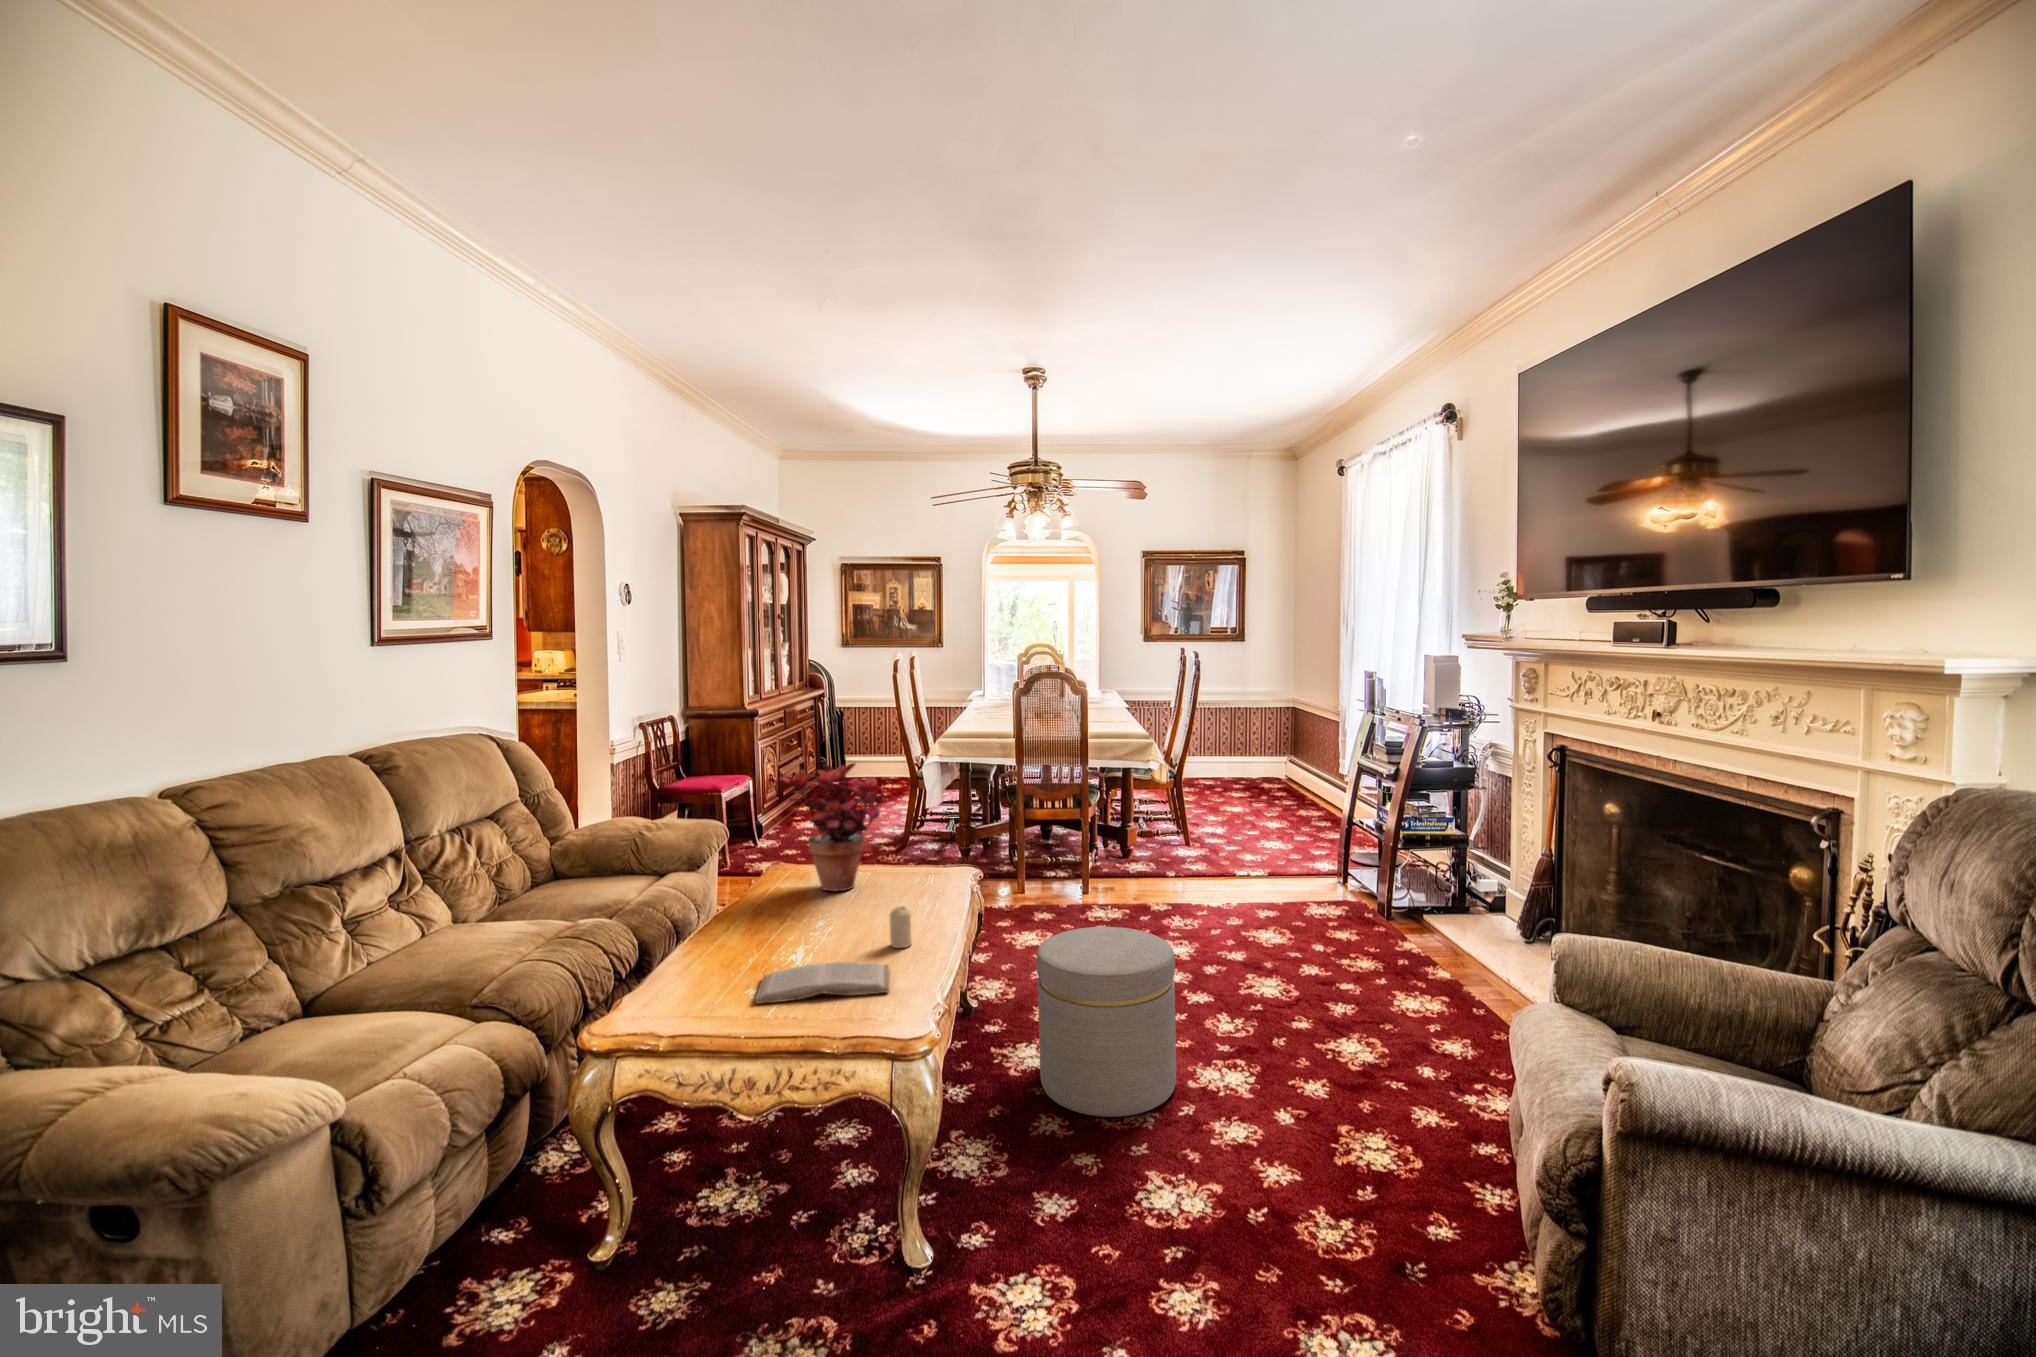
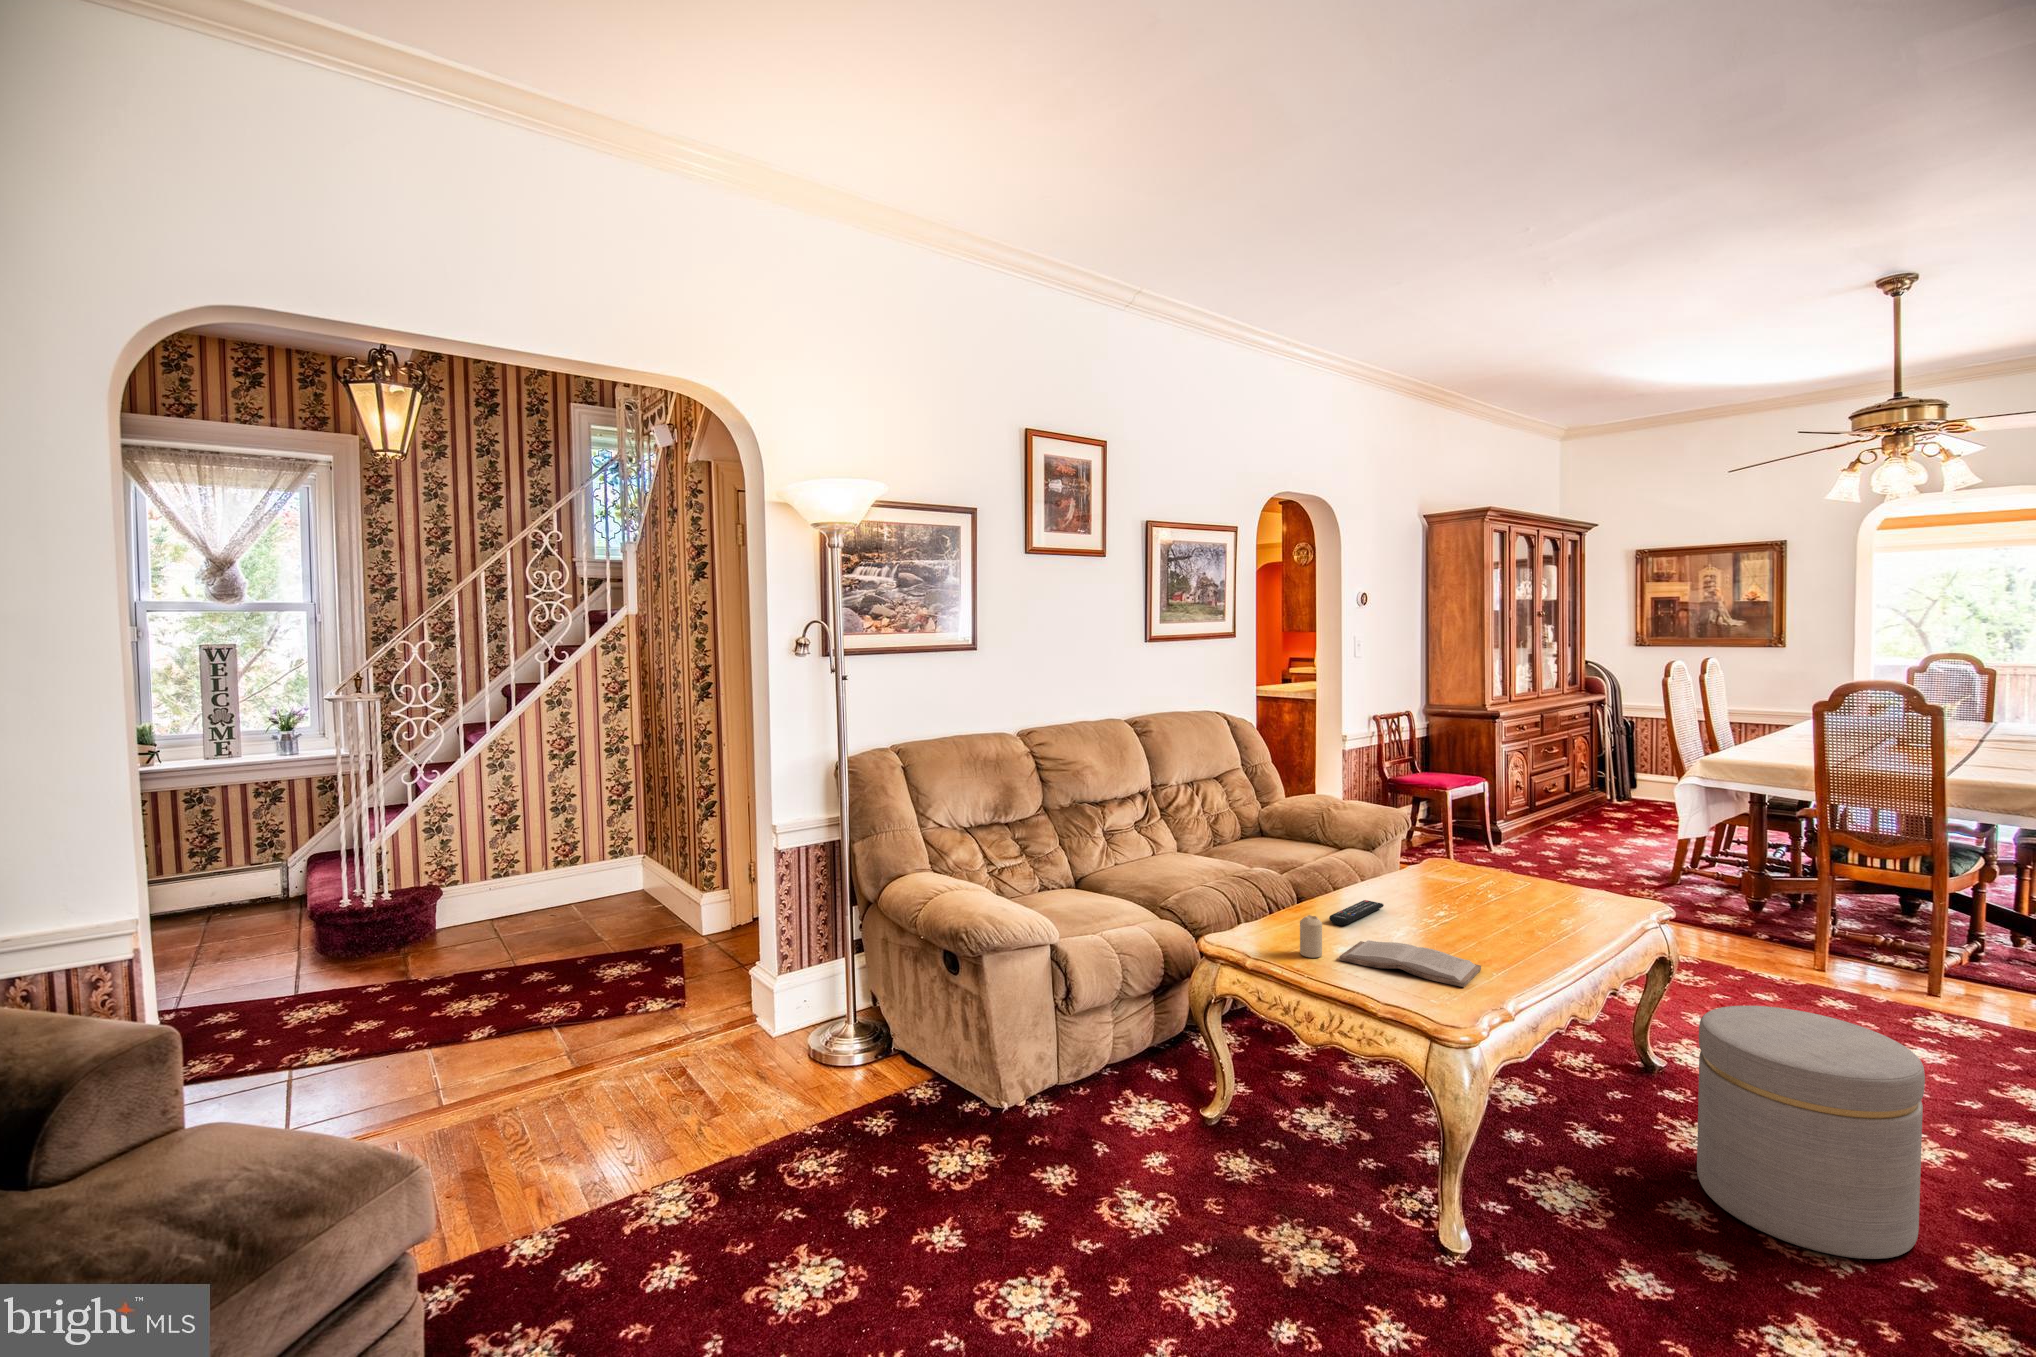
potted plant: present [780,763,886,891] -> none [1431,765,1555,896]
candle: present [889,906,912,948] -> present [1300,915,1322,958]
remote control: none [715,926,759,963] -> present [1329,900,1384,926]

